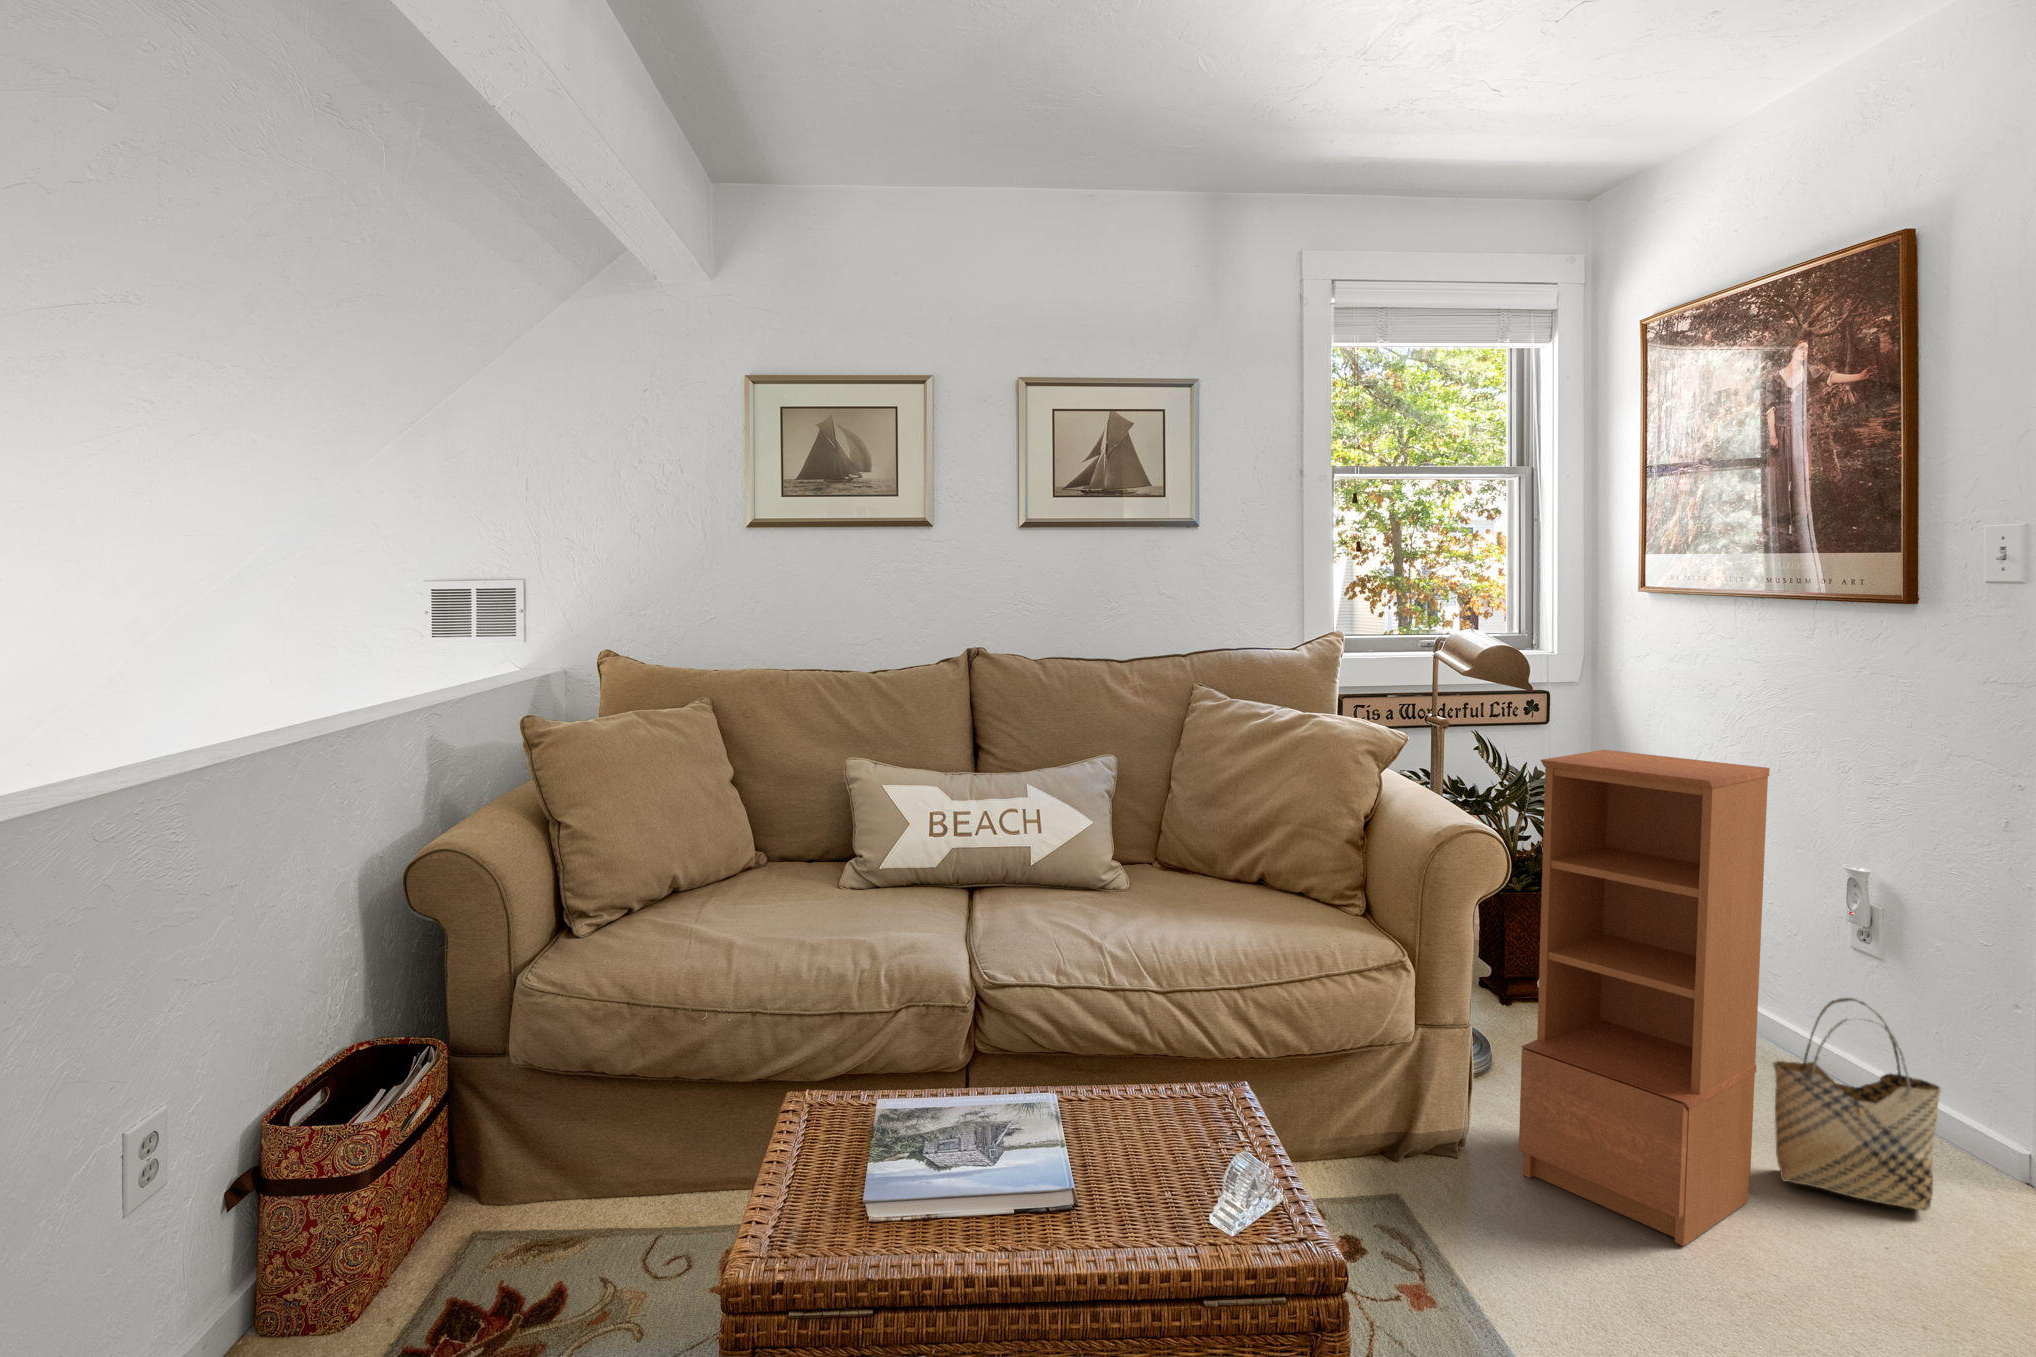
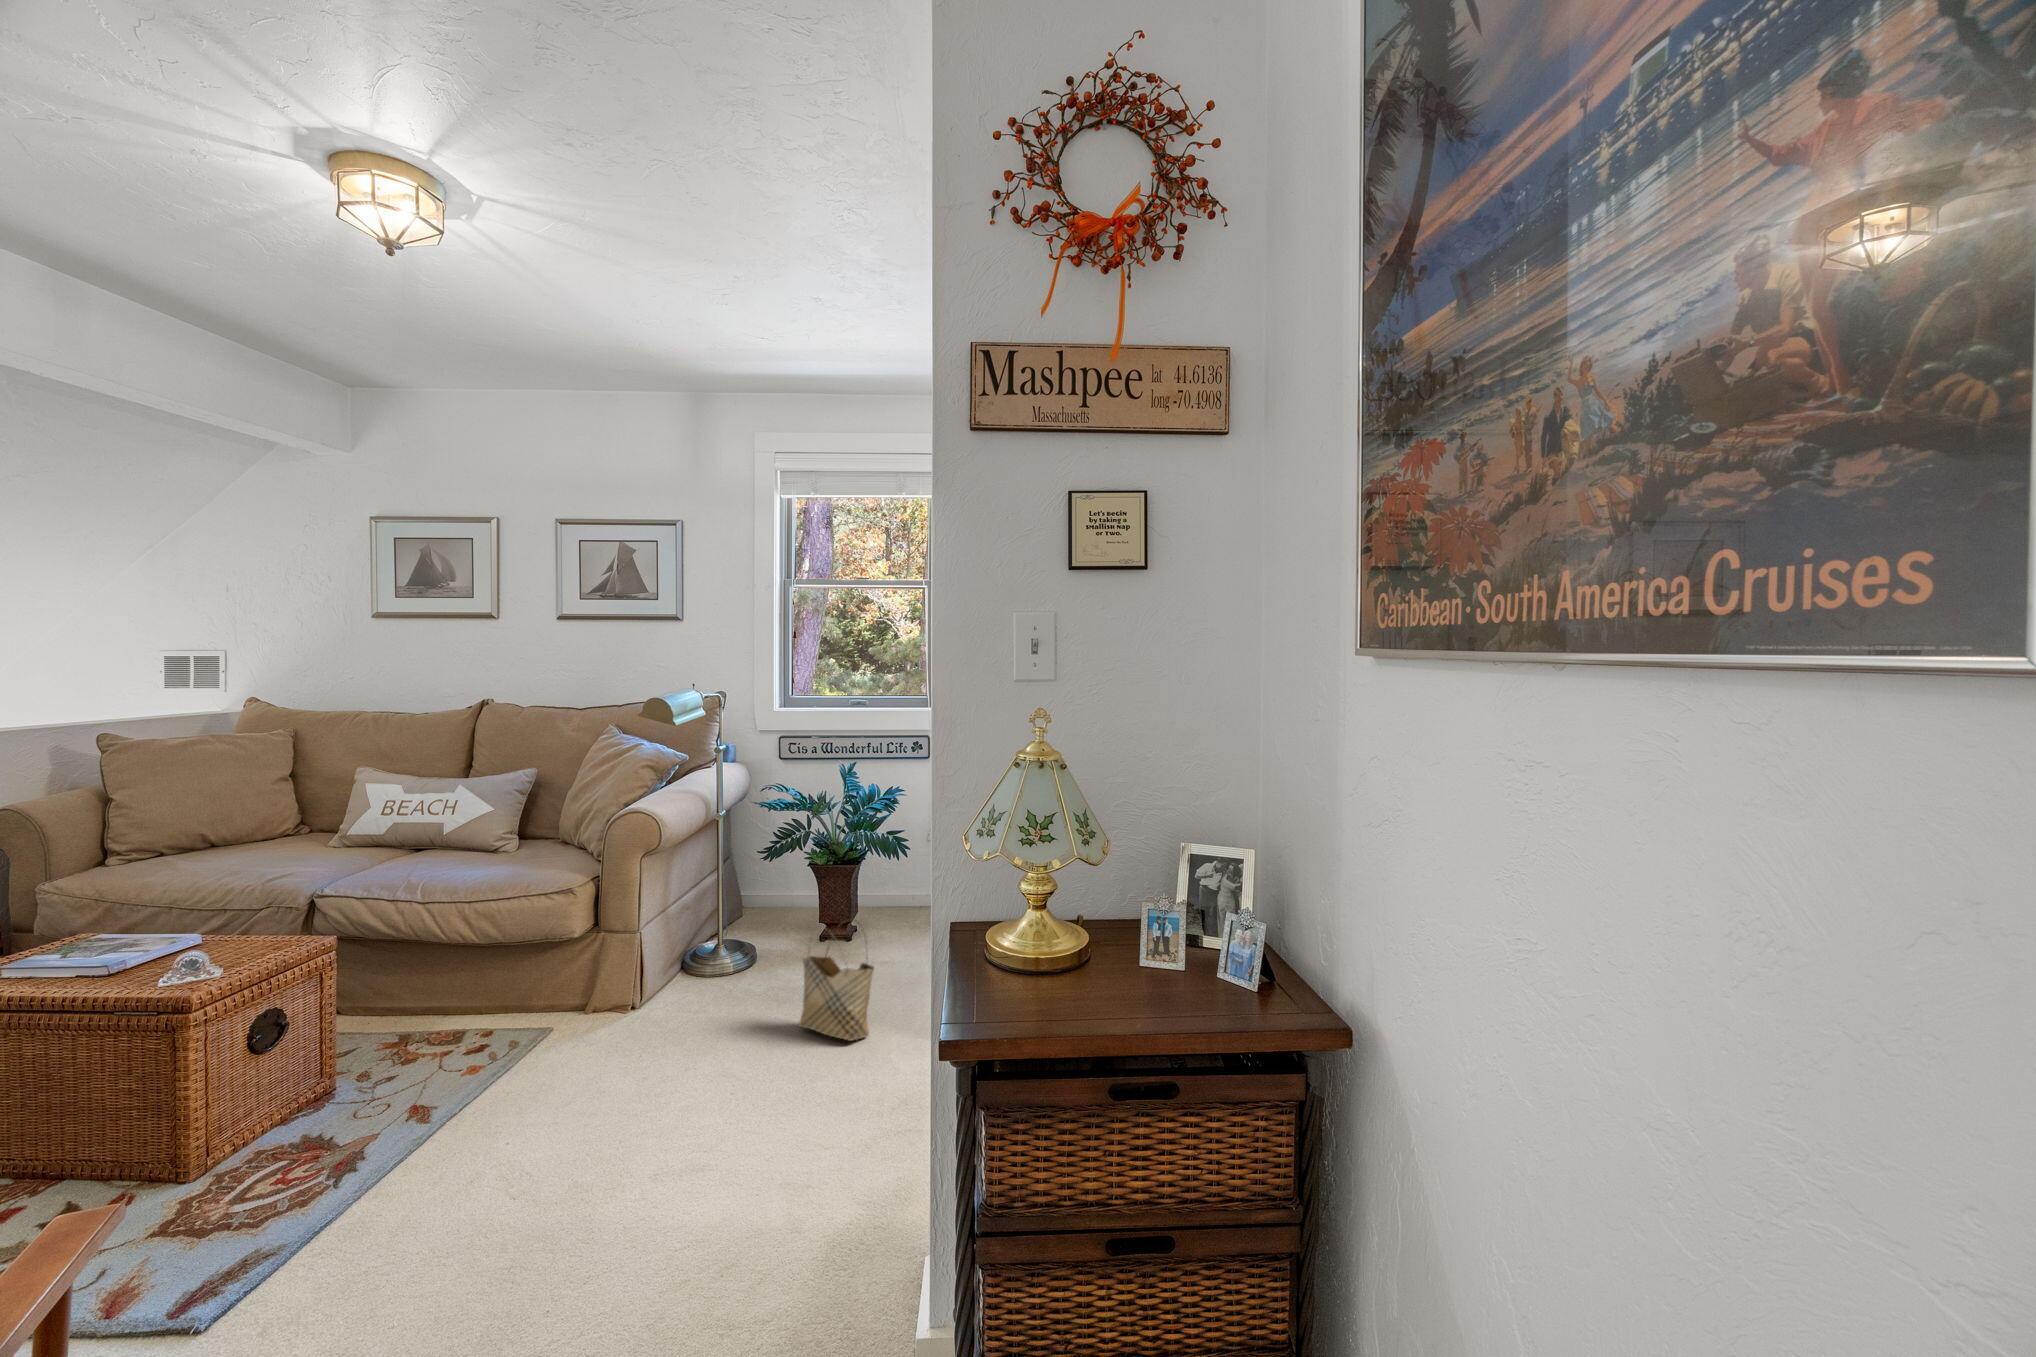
bookcase: present [1519,750,1770,1246] -> none [653,768,768,1052]

